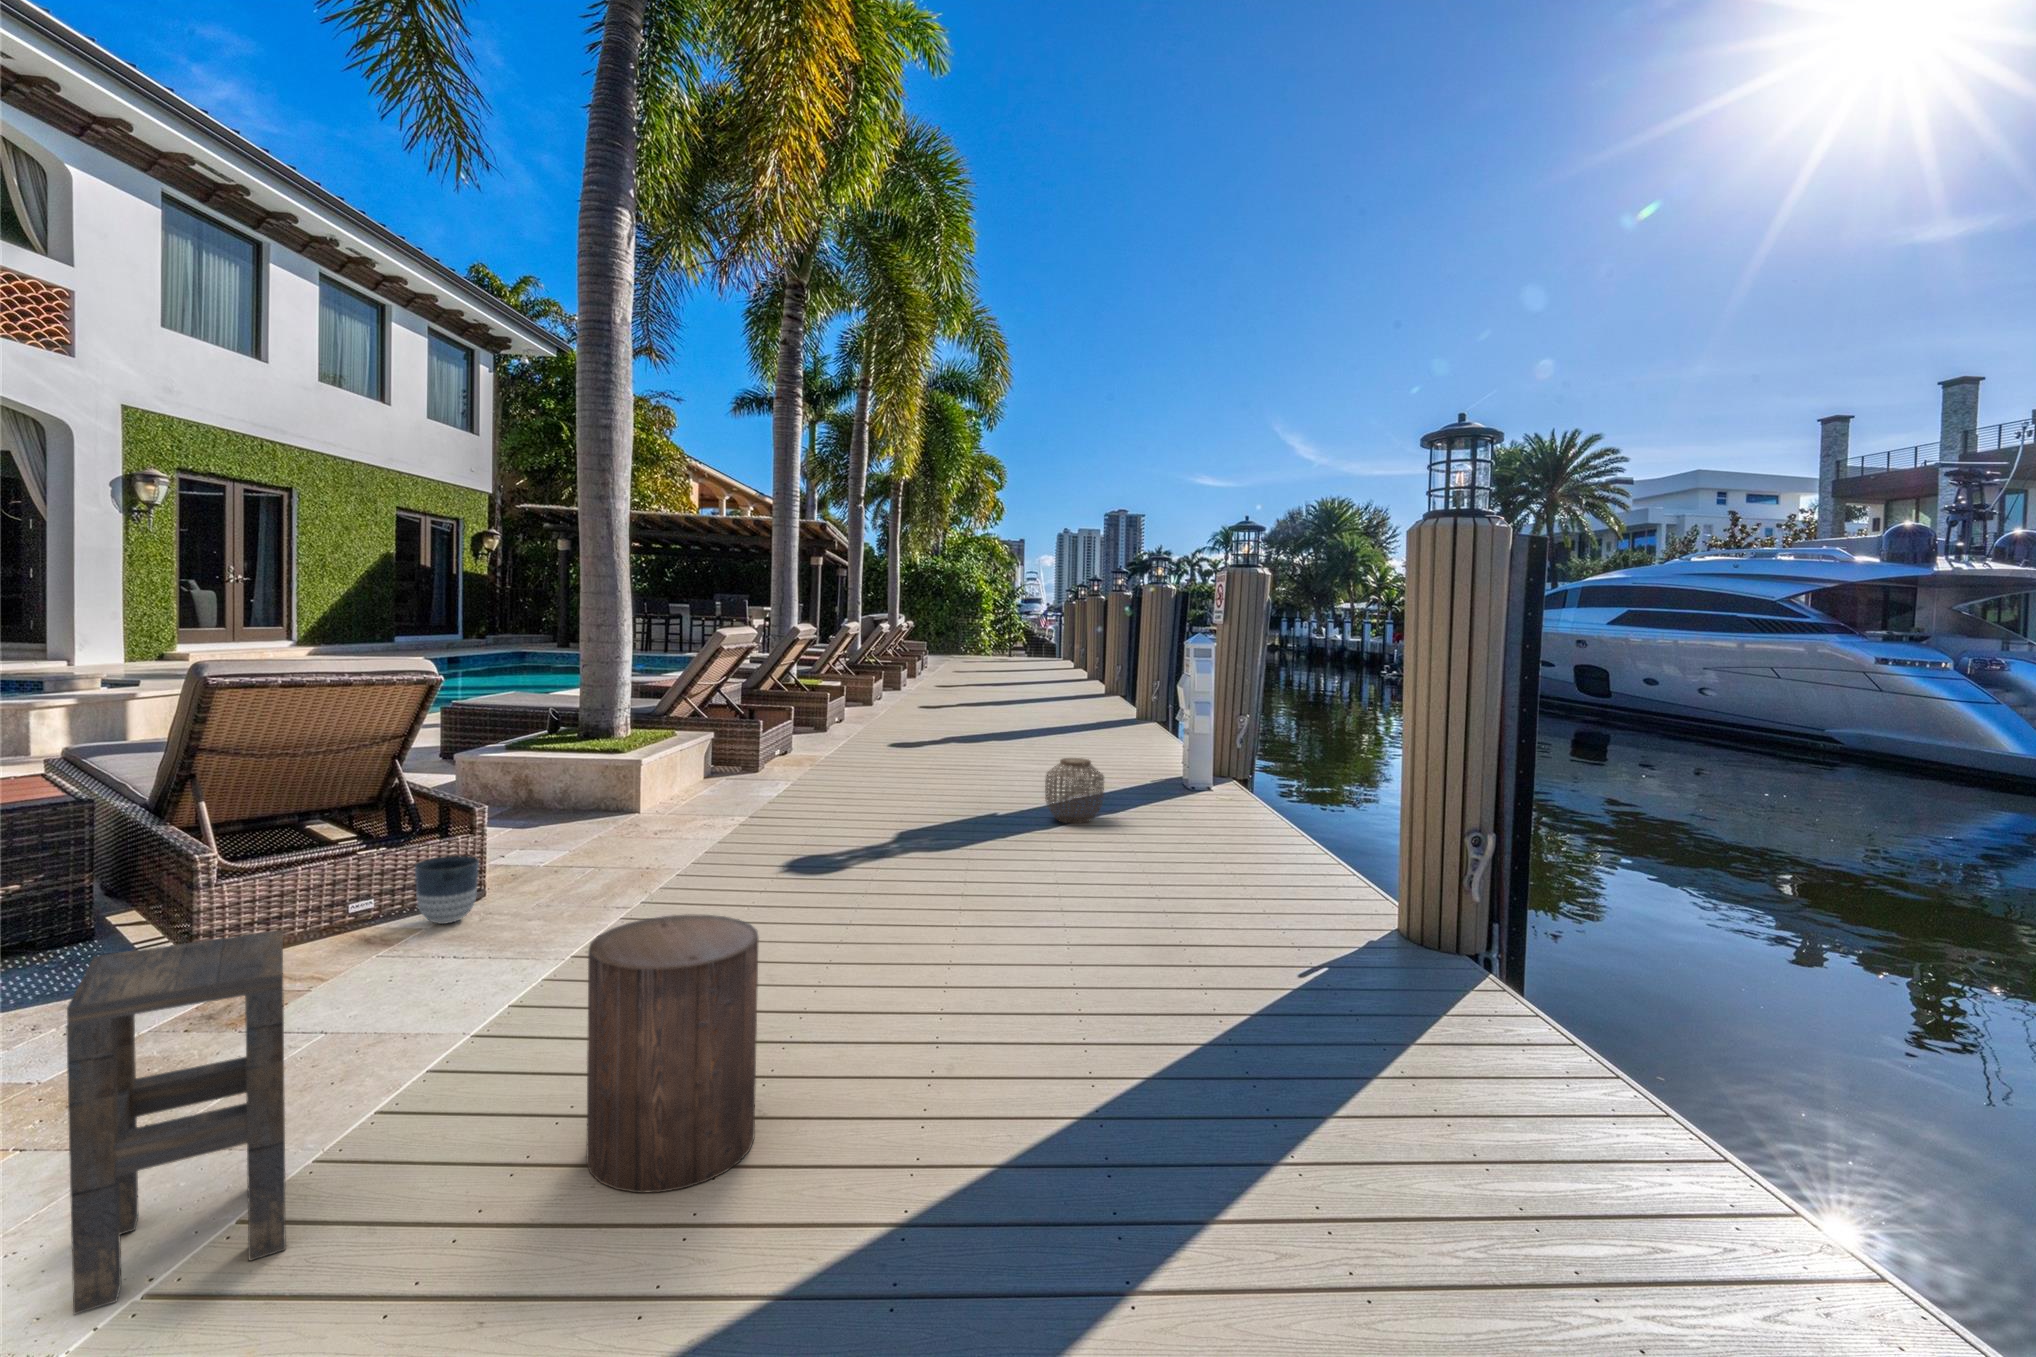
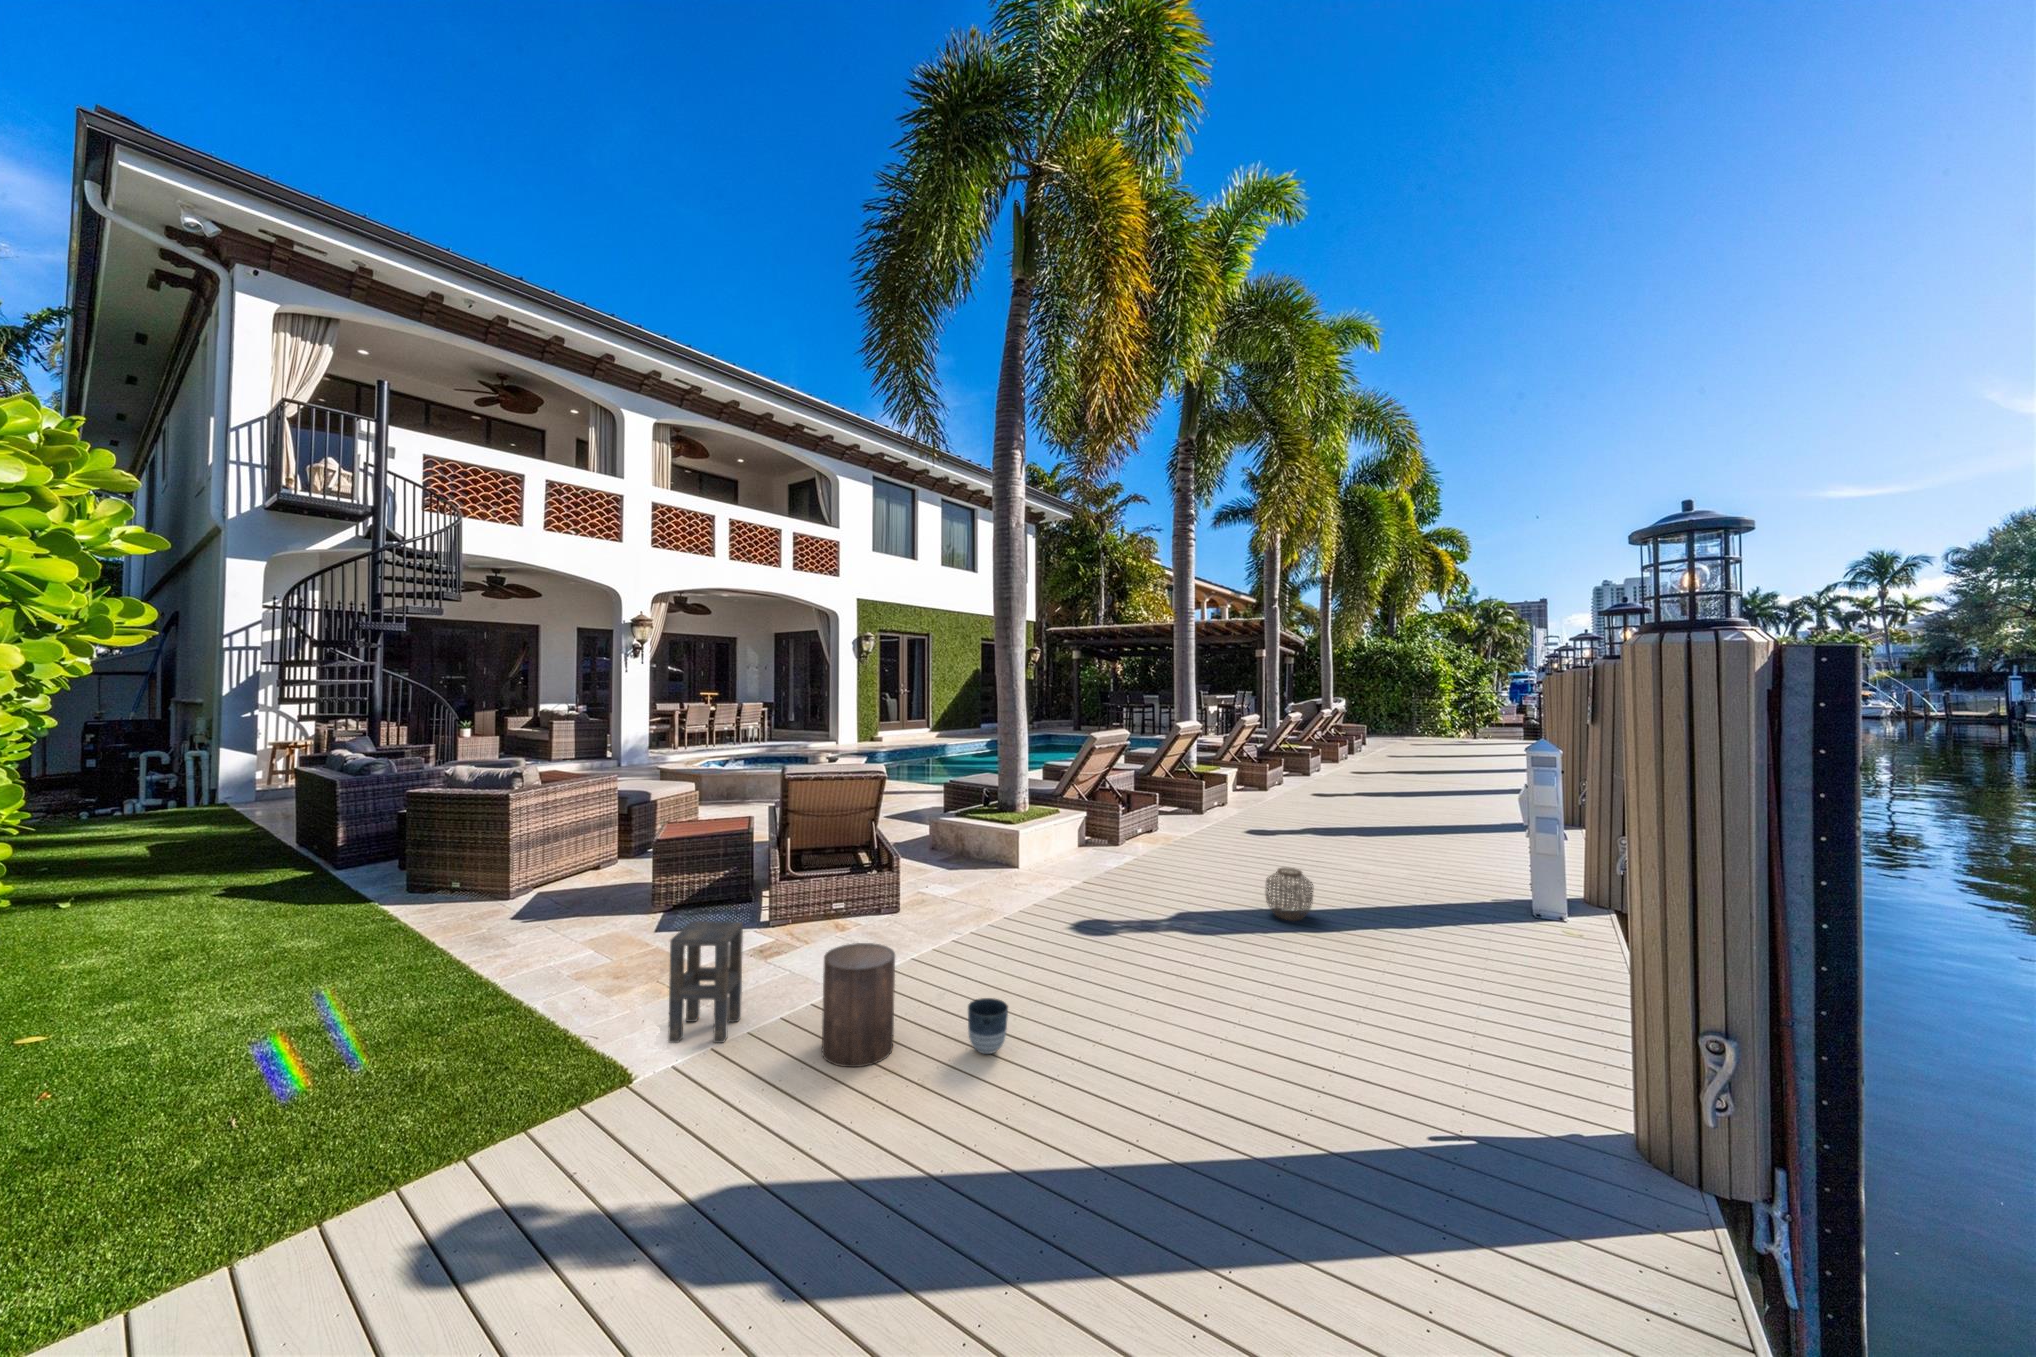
planter: present [415,856,479,924] -> present [968,998,1008,1054]

